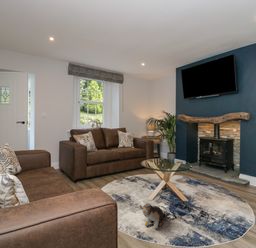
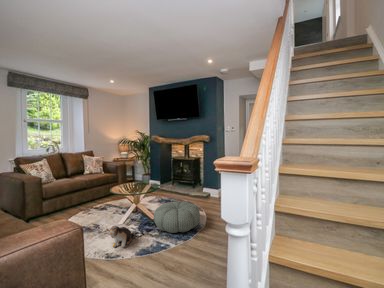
pouf: none [186,186,246,226] -> present [154,201,200,233]

